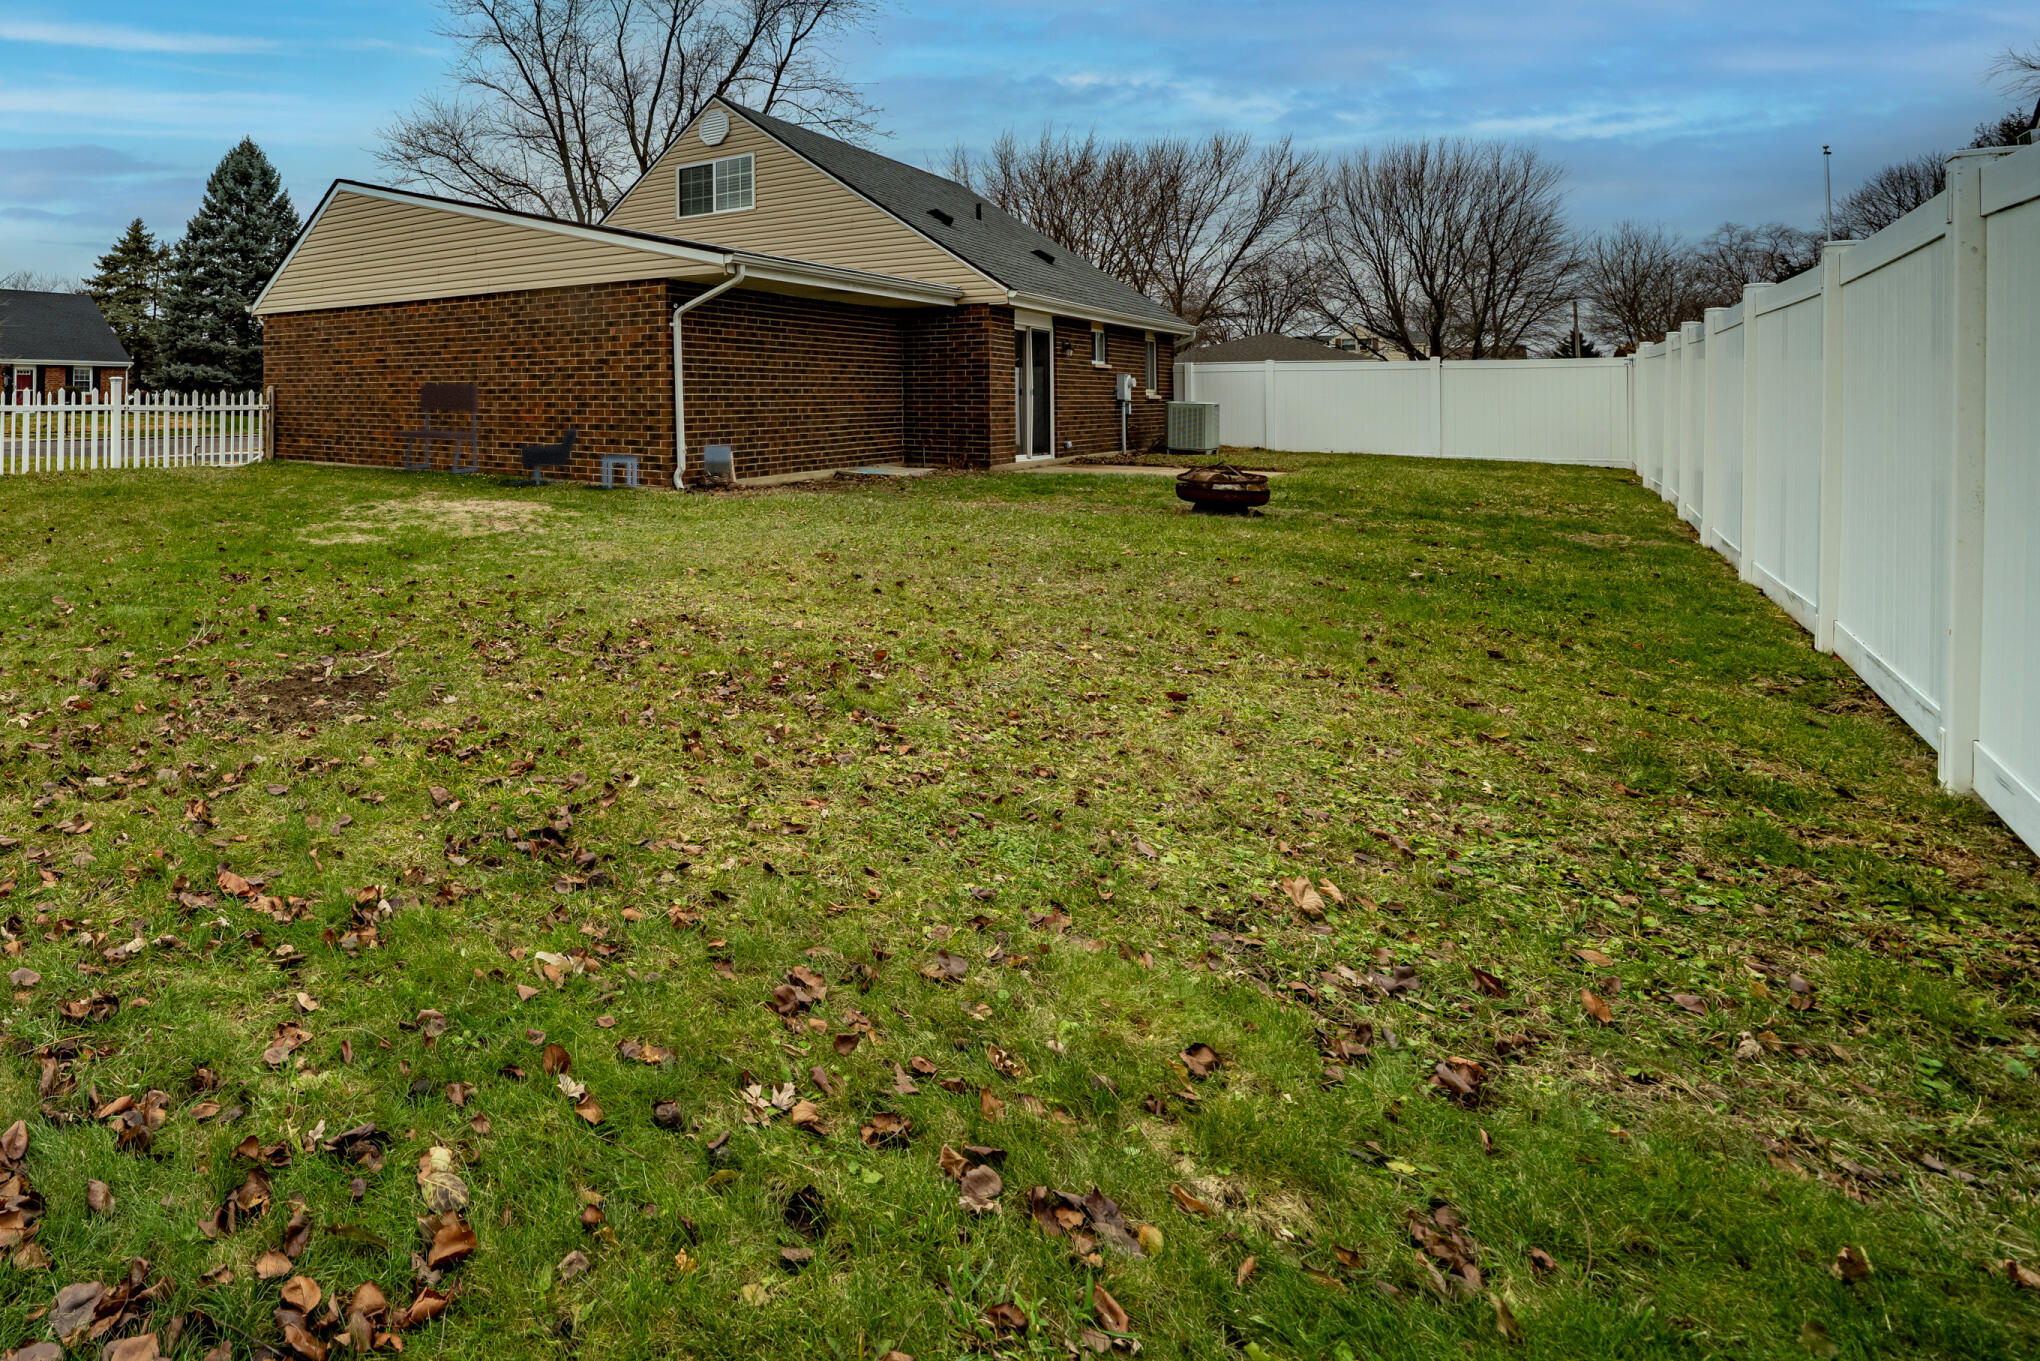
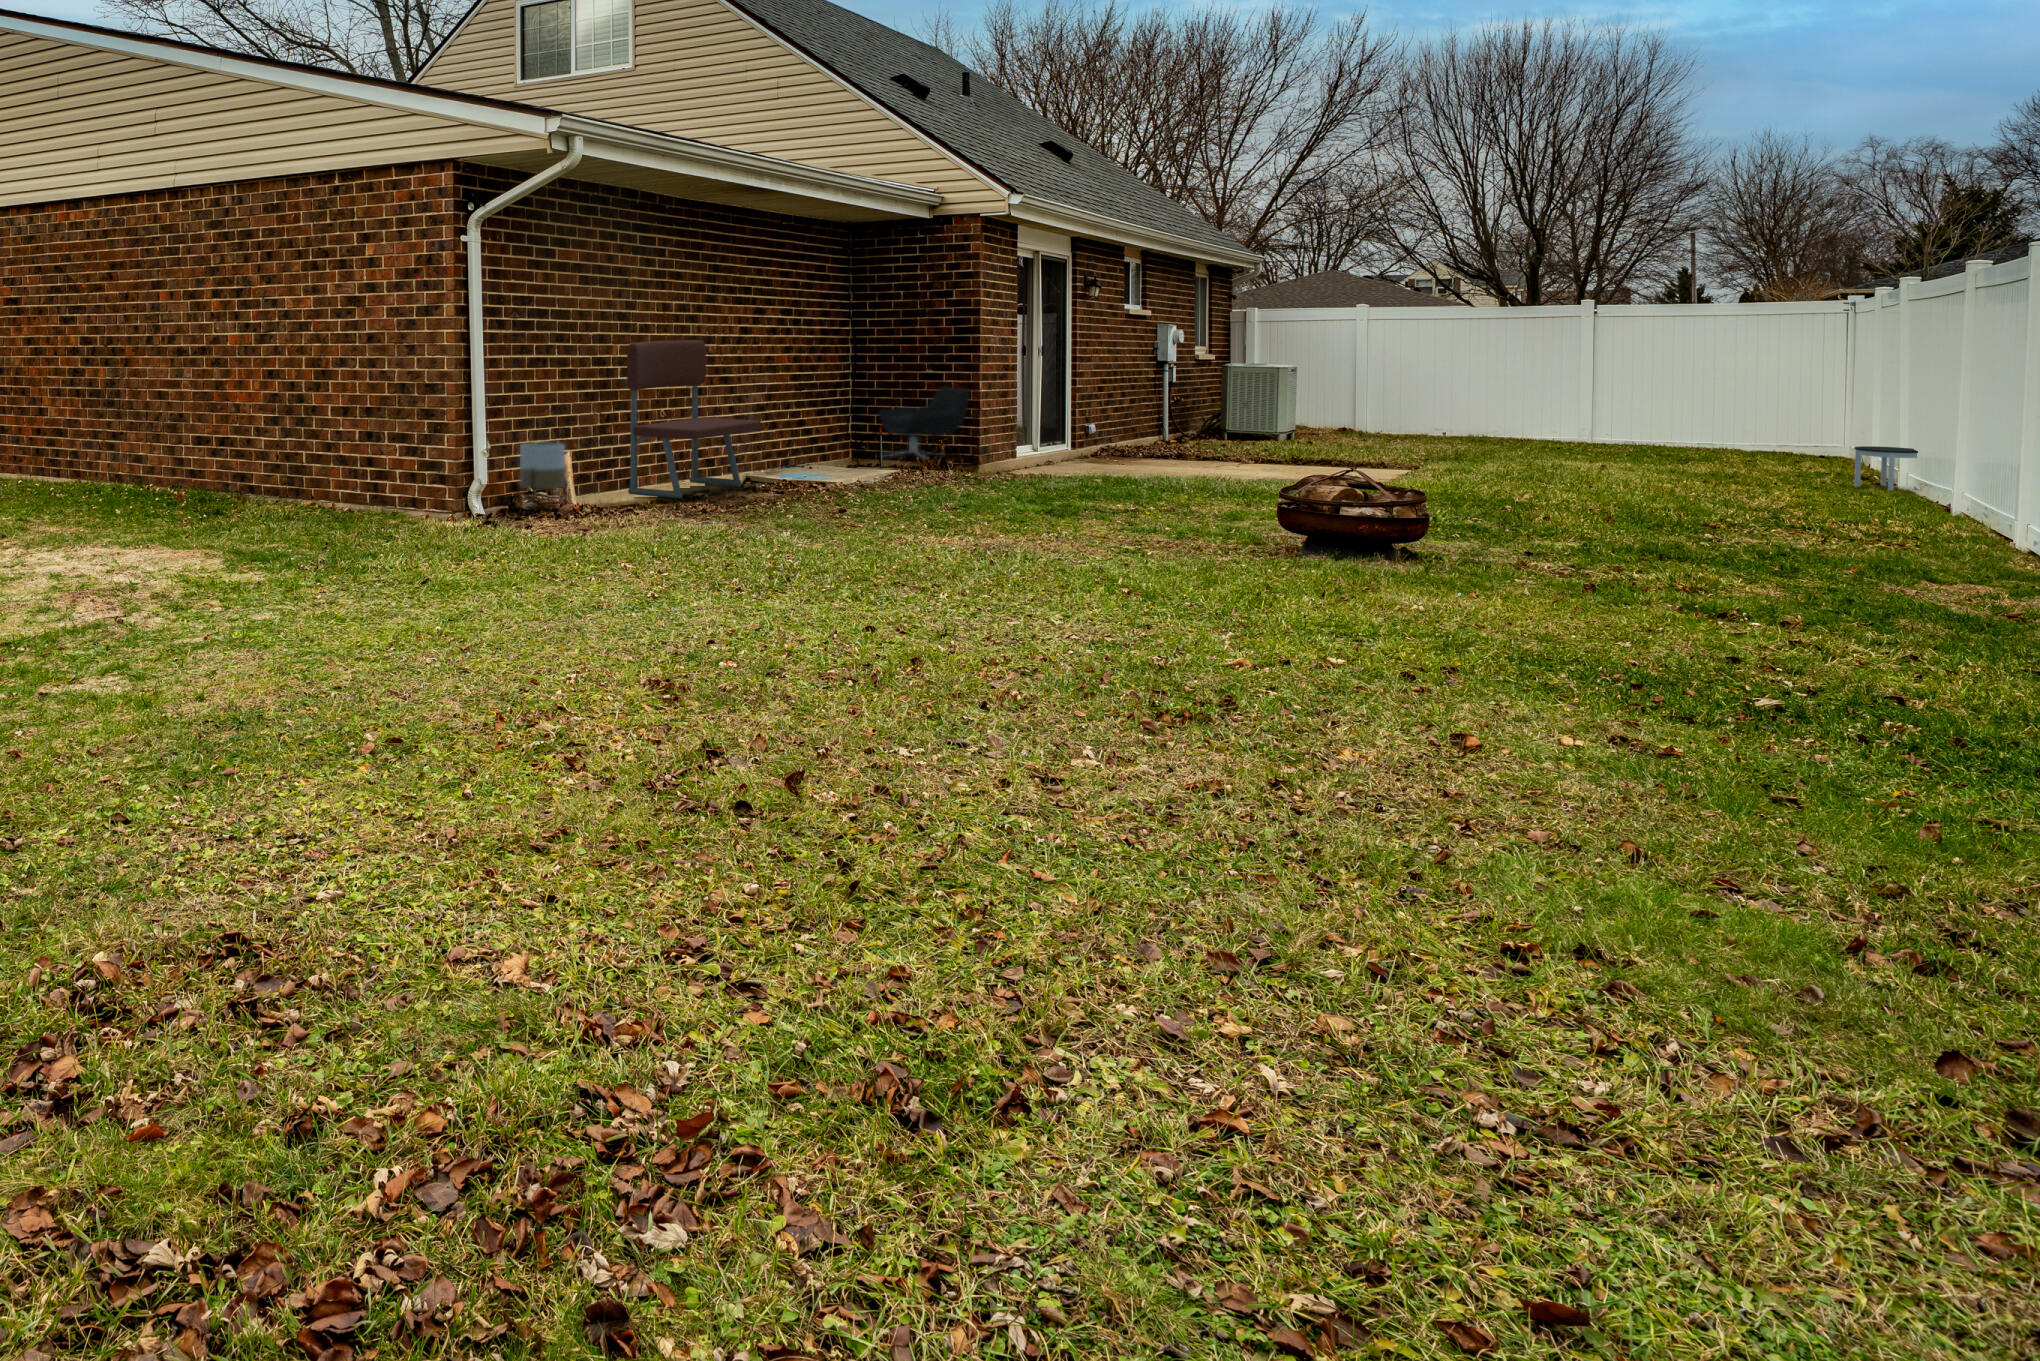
bench: present [394,384,479,473] -> present [627,340,761,499]
lounge chair: present [520,428,577,484] -> present [879,387,970,458]
round table: present [601,454,638,487] -> present [1854,446,1920,491]

